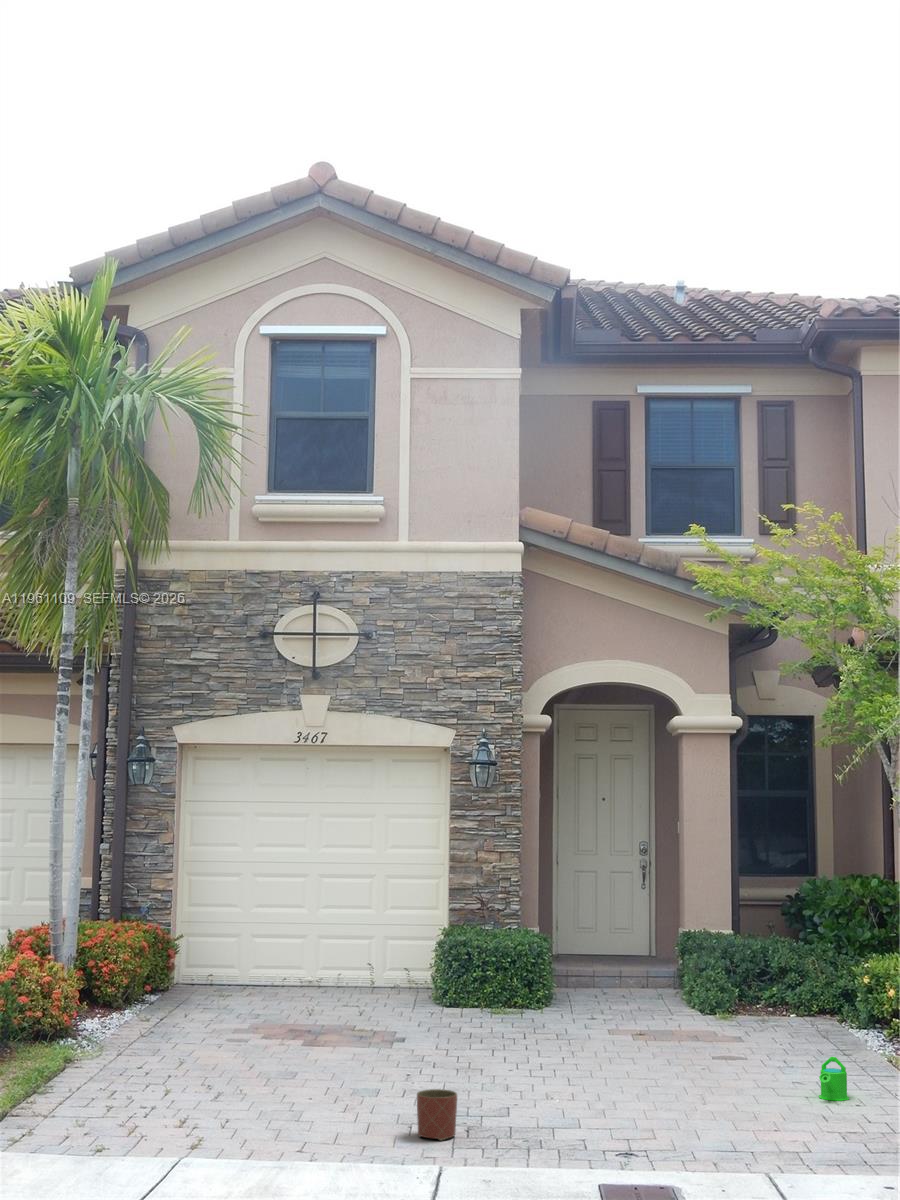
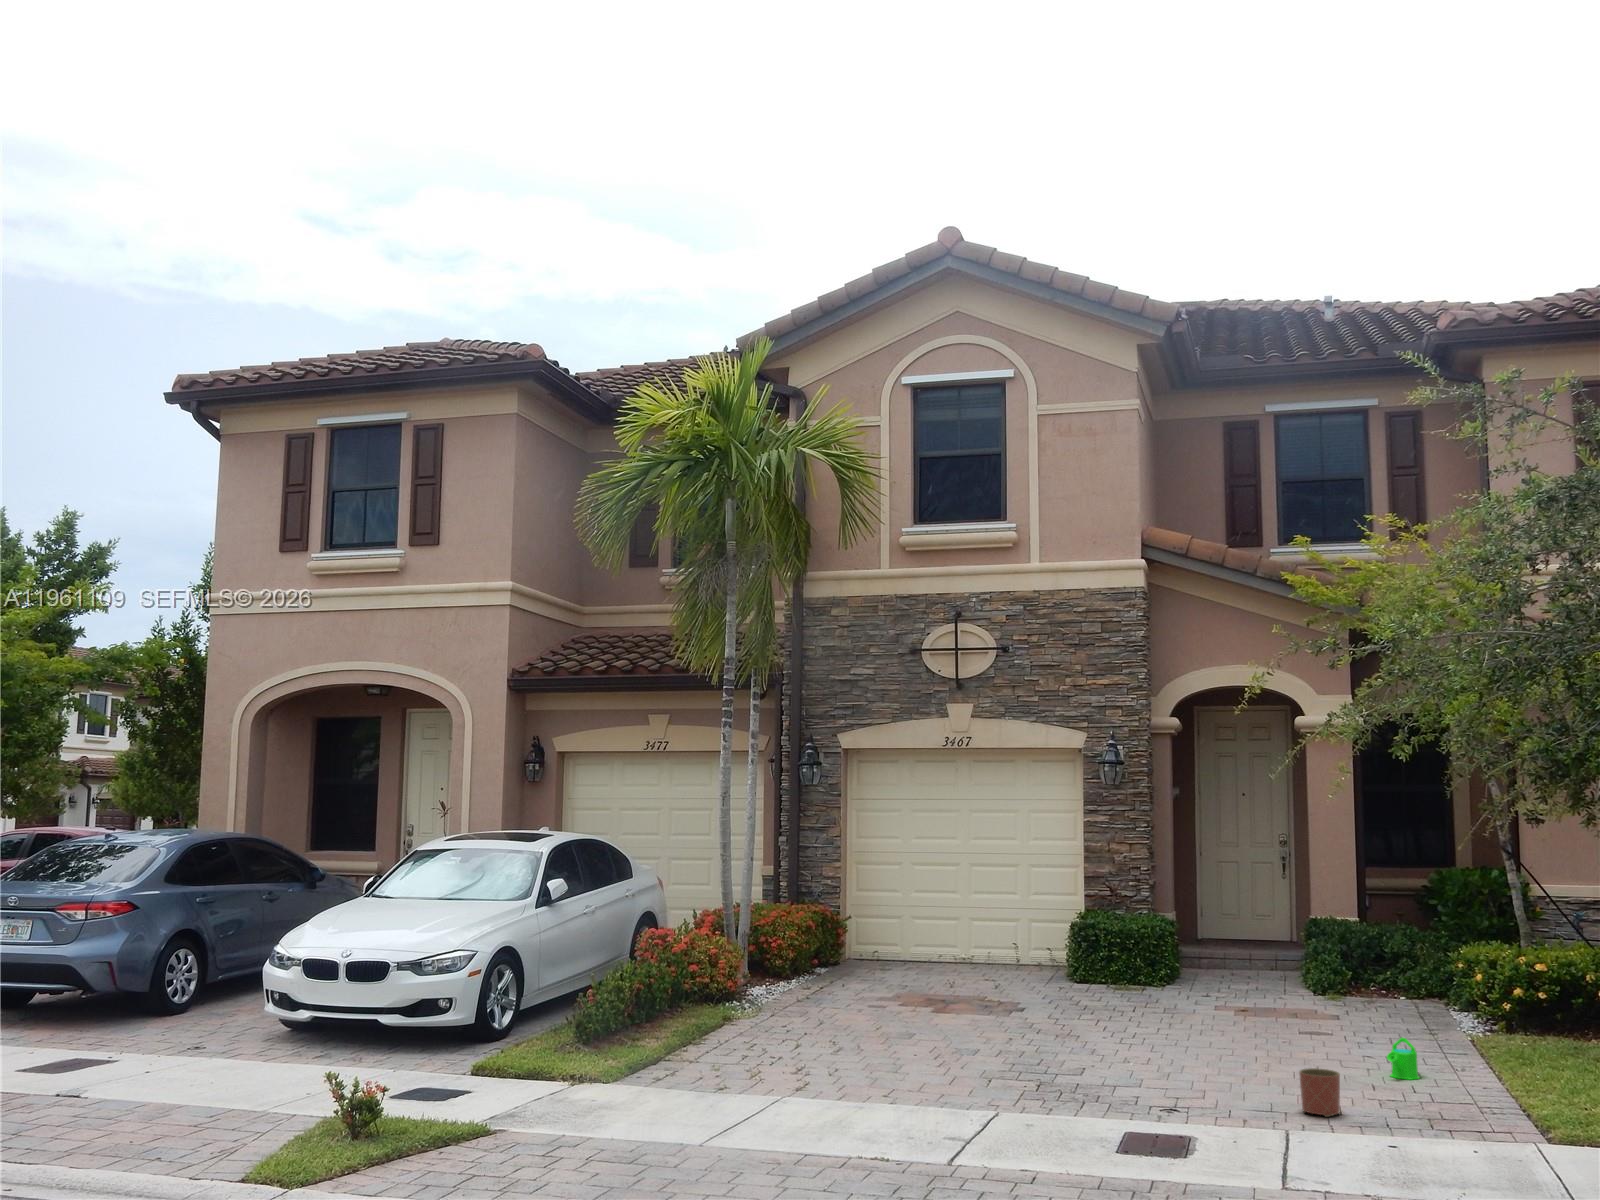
planter: present [417,1089,457,1141] -> present [1299,1068,1340,1117]

